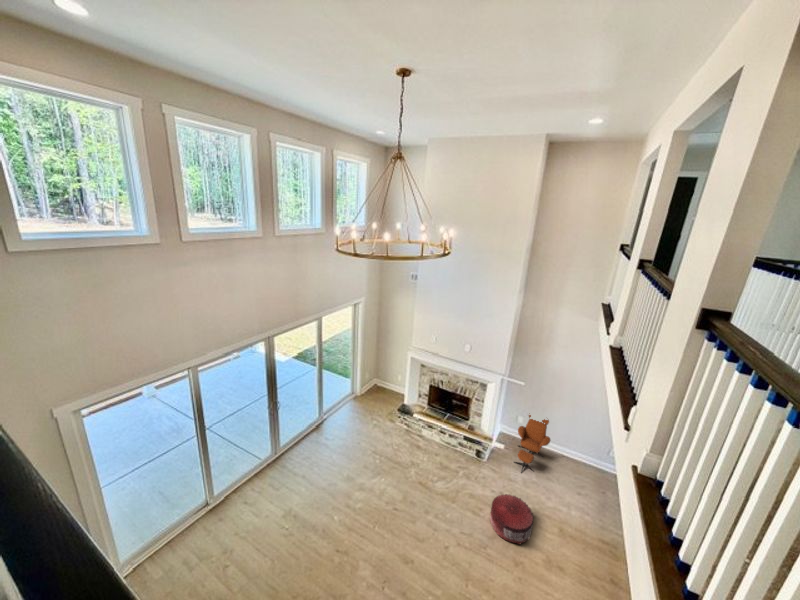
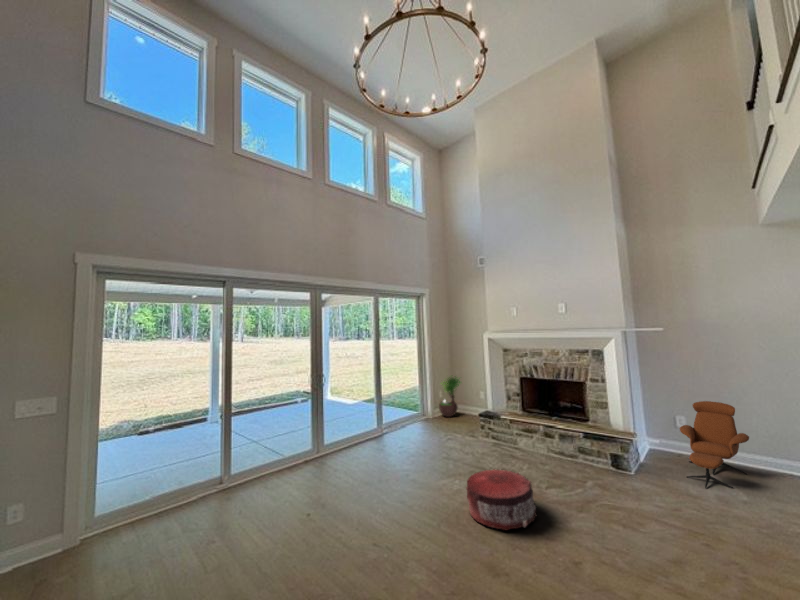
potted tree: none [365,362,386,391] -> present [439,377,460,417]
pouf: present [490,494,533,544] -> present [466,469,537,530]

